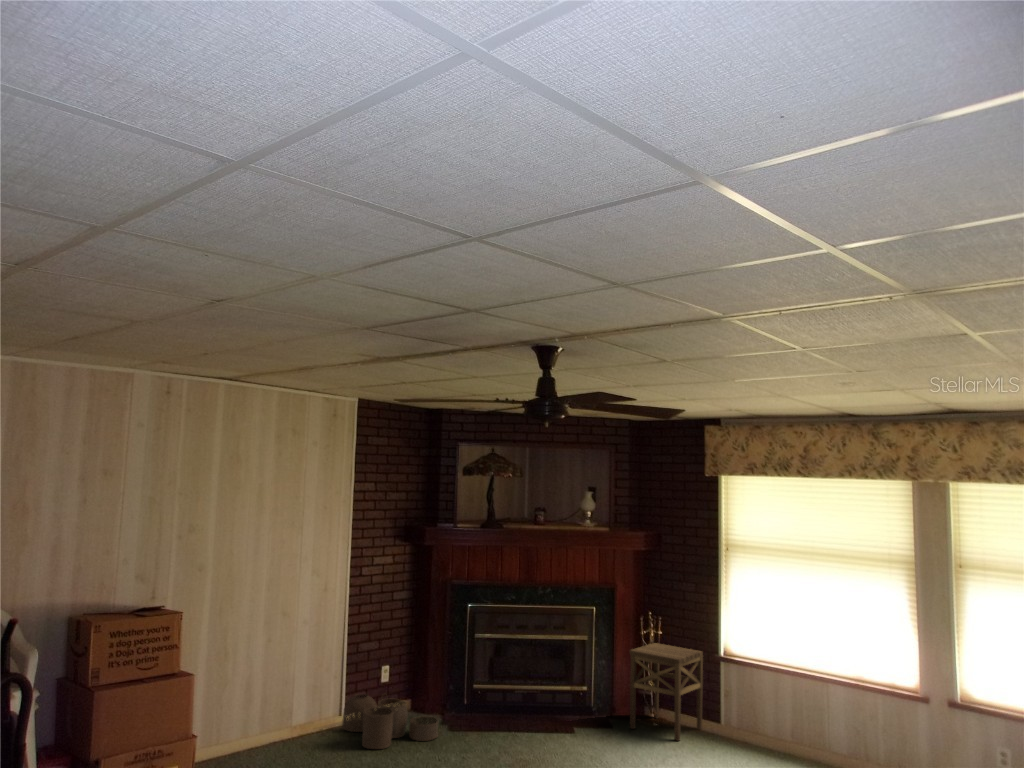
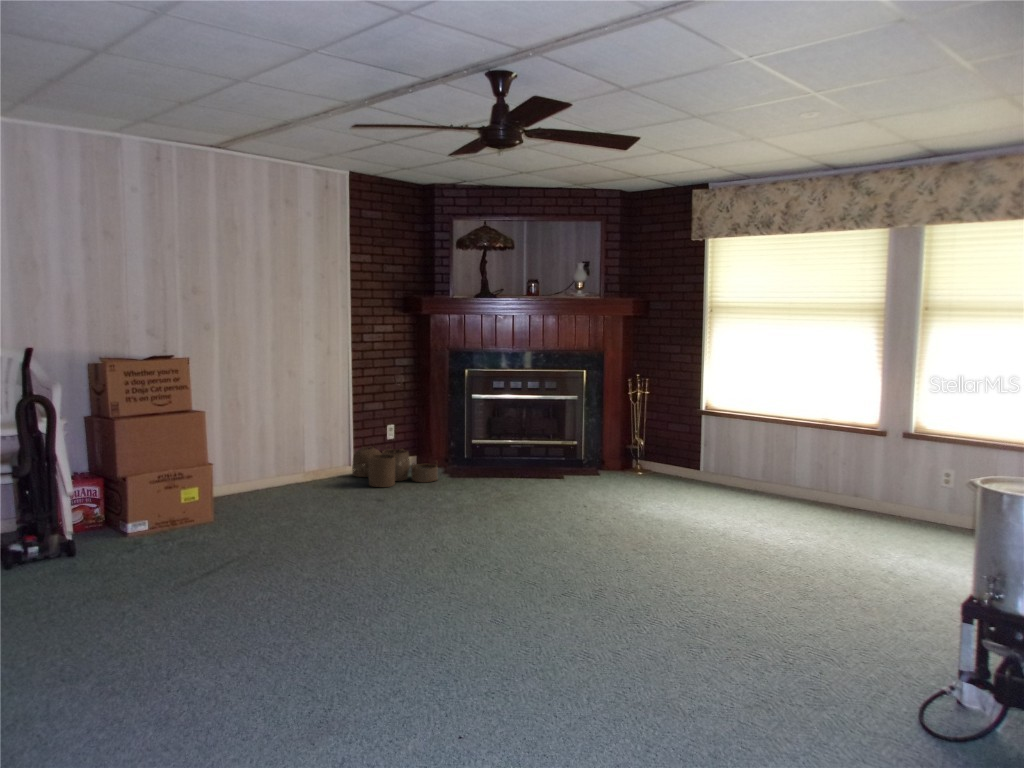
side table: present [630,643,703,741] -> none [614,402,684,482]

